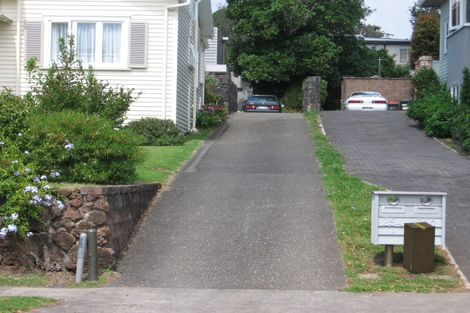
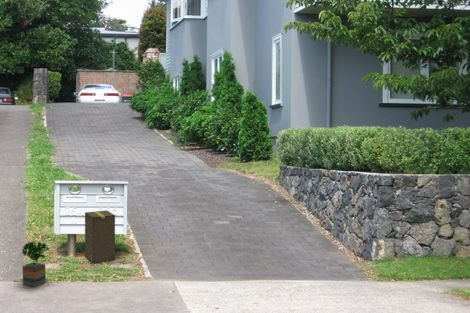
potted tree: none [351,249,378,293] -> present [22,242,49,287]

